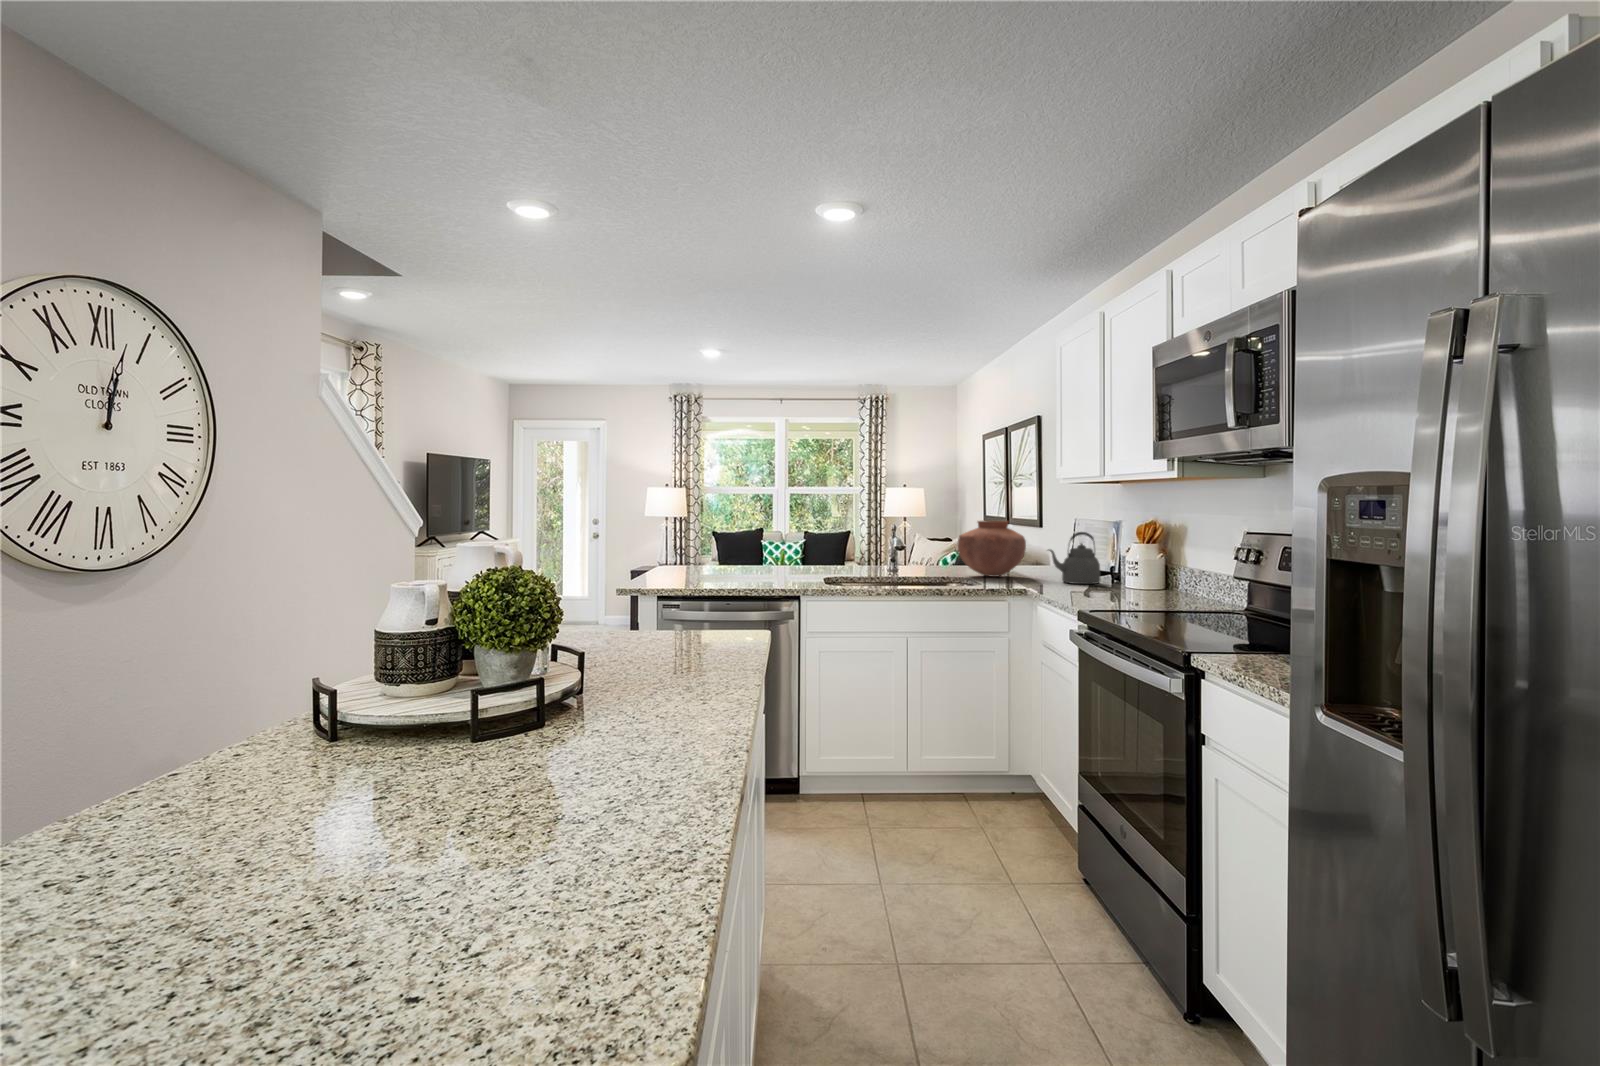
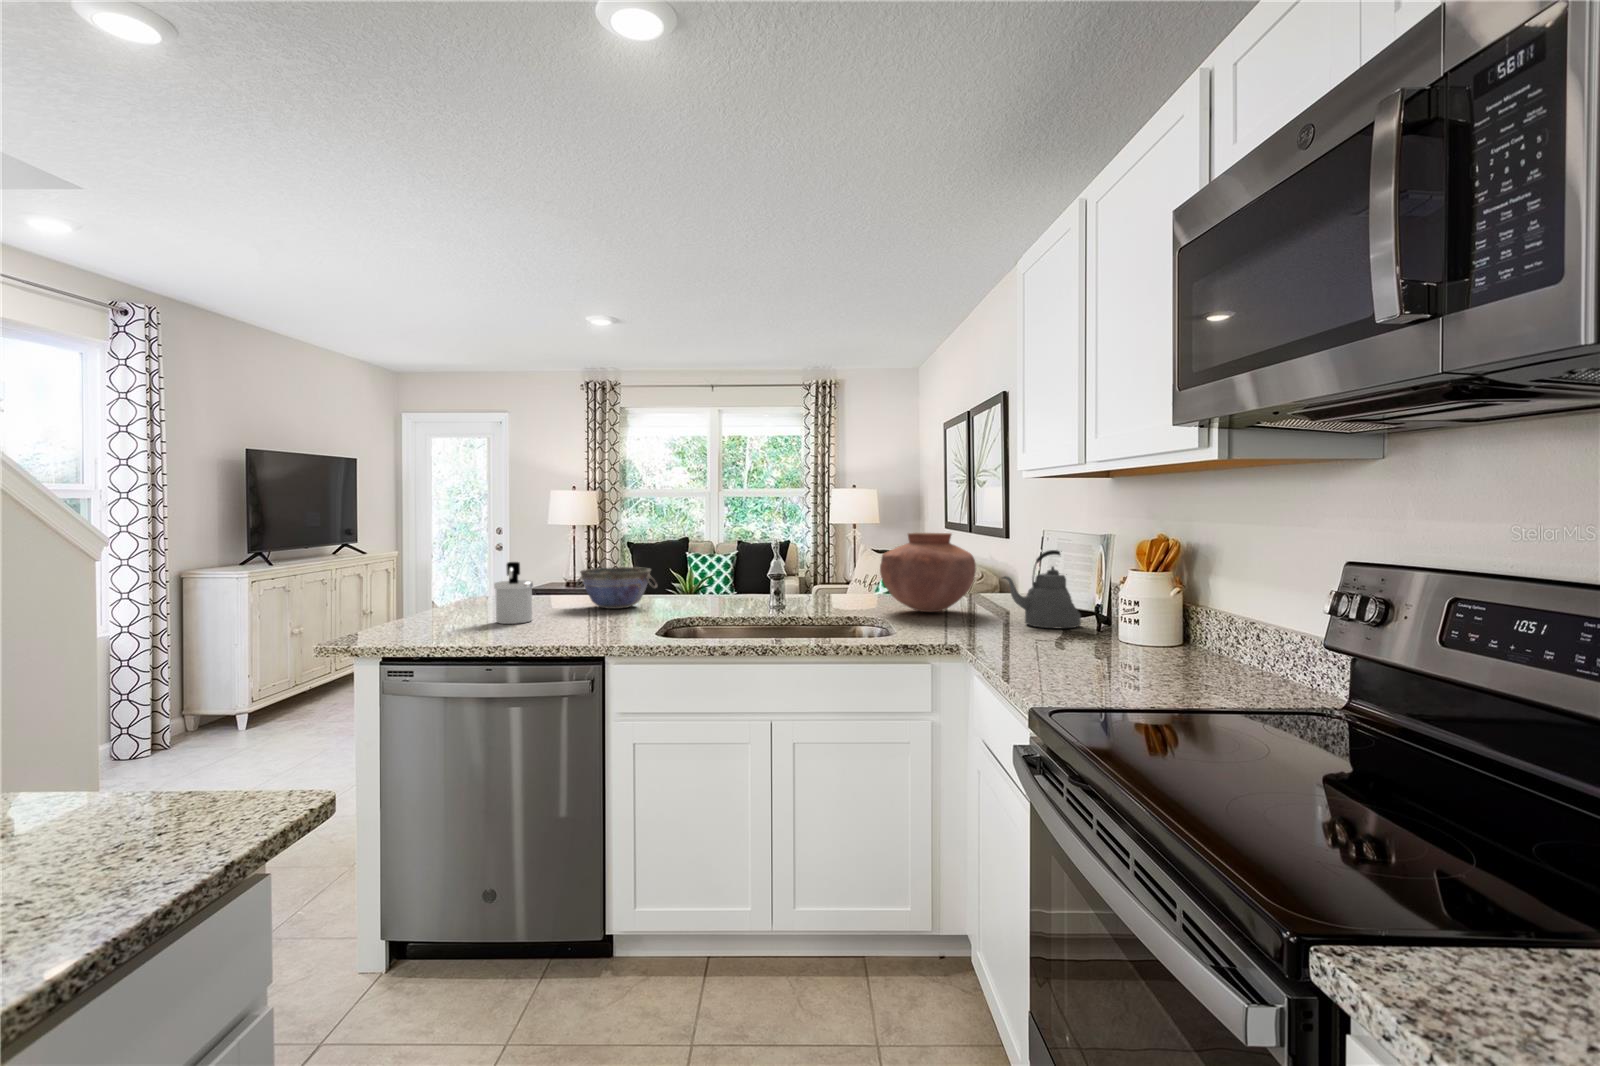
soap dispenser: none [696,539,721,581] -> present [494,562,533,624]
bowl: none [735,545,795,574] -> present [576,567,657,609]

